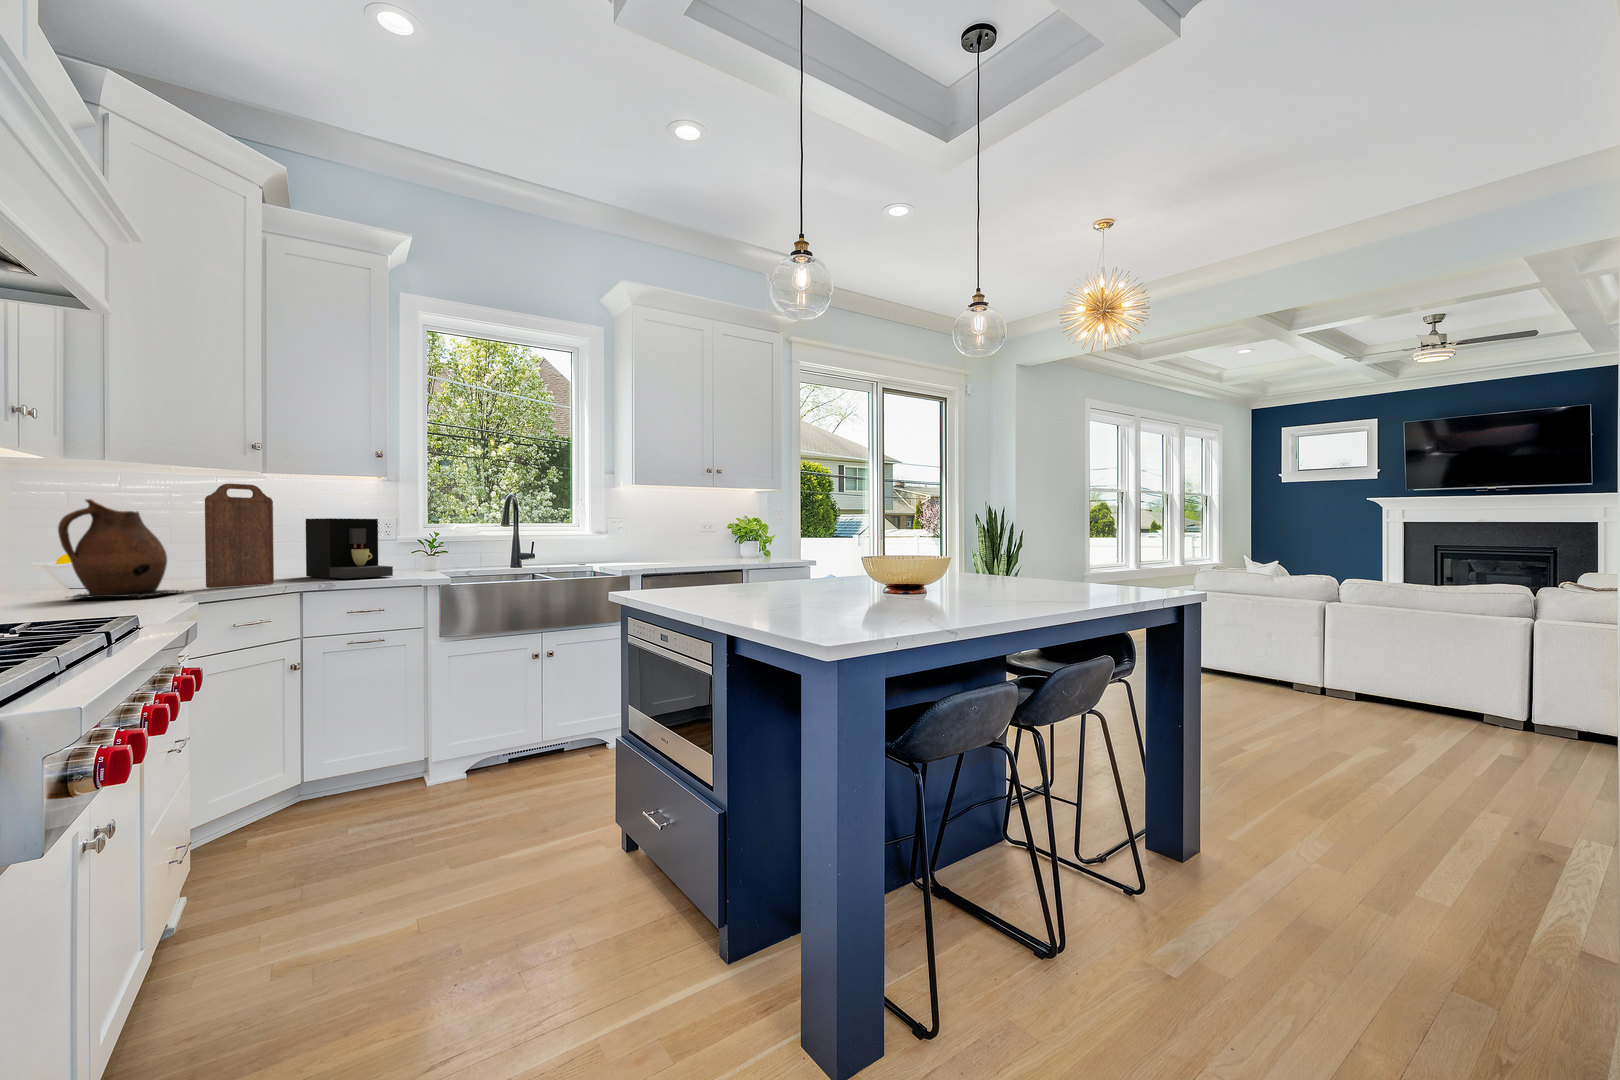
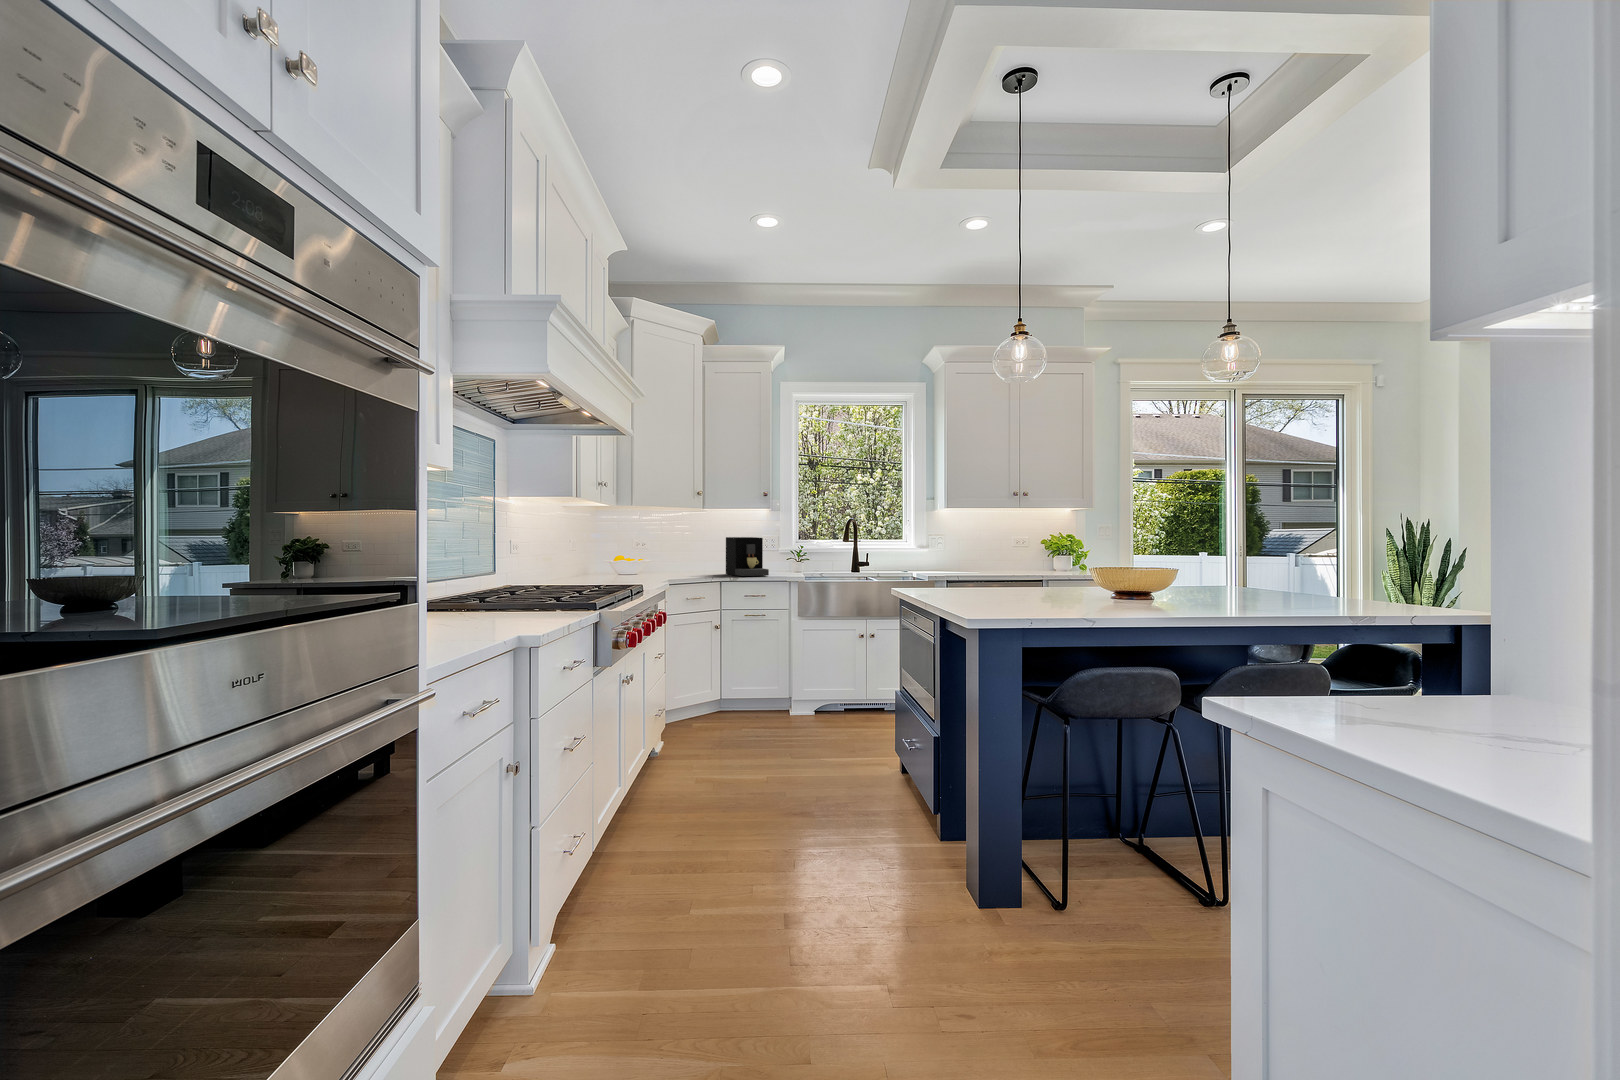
cutting board: present [205,483,274,588] -> none [674,519,705,579]
ceramic pitcher: present [58,499,184,598] -> none [617,532,664,582]

